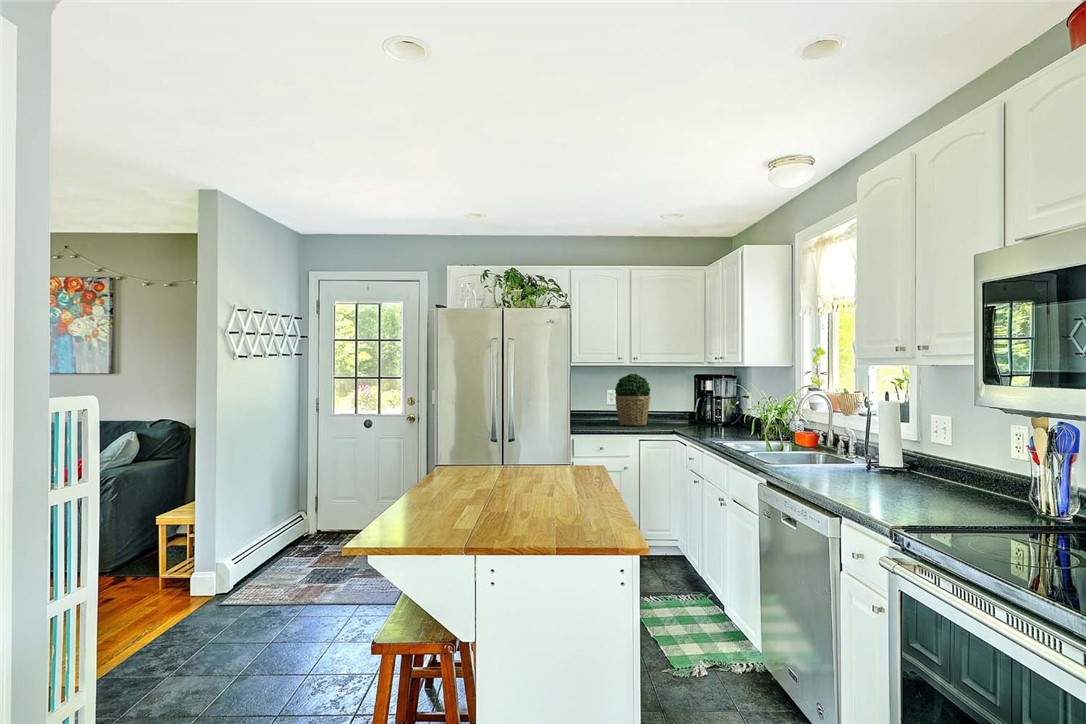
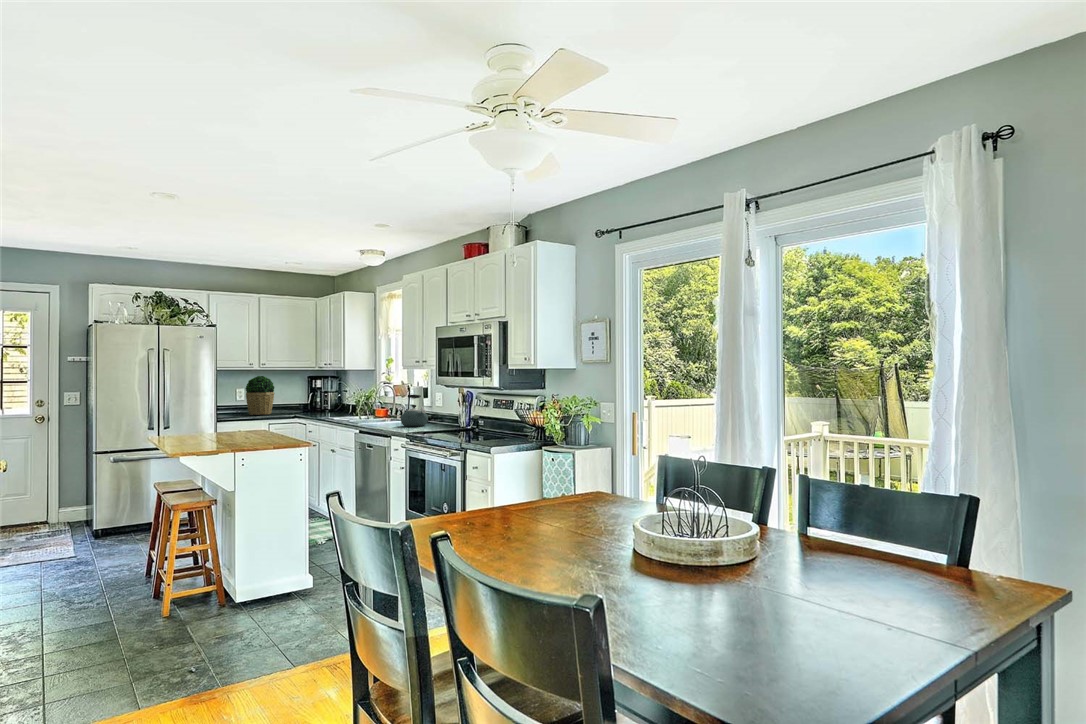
kettle: none [854,419,917,486] -> present [401,395,428,426]

